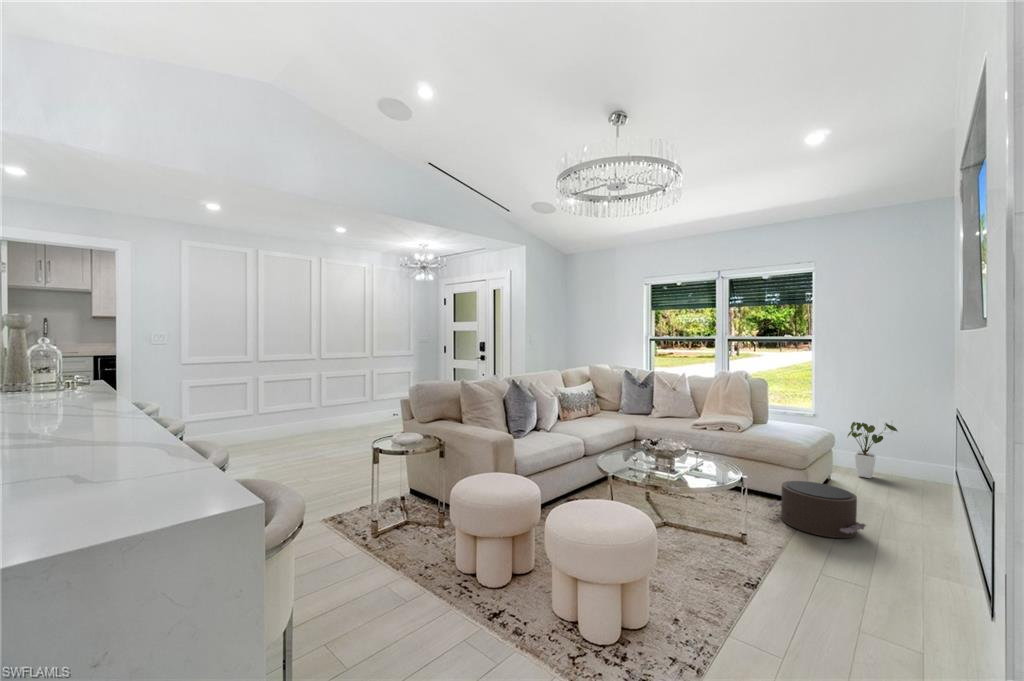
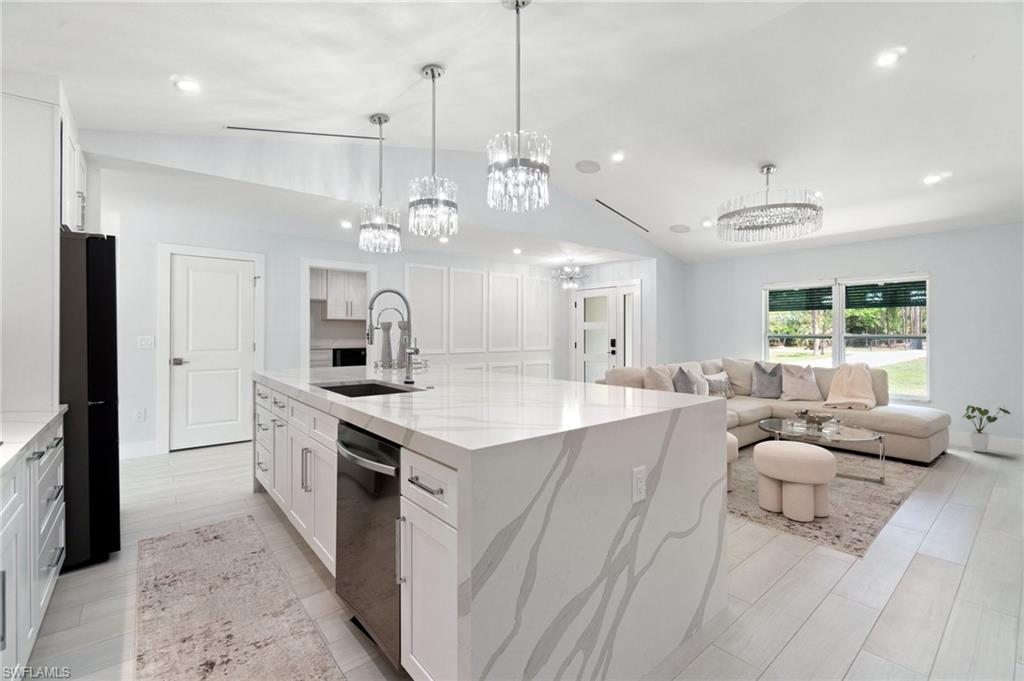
pouf: present [767,481,866,538] -> none [895,446,985,486]

